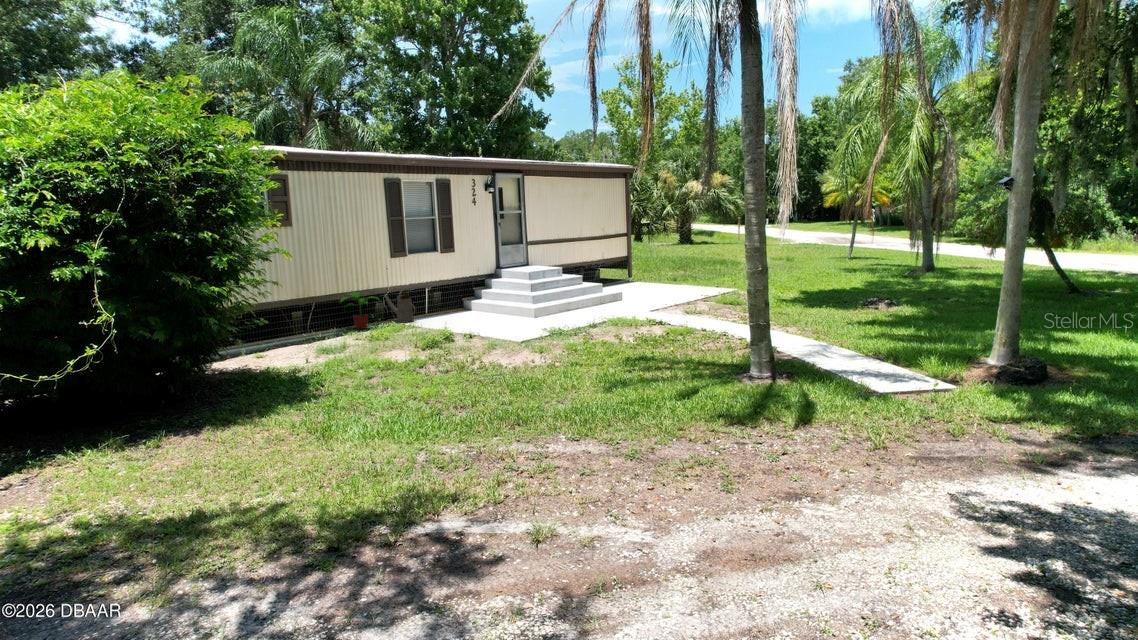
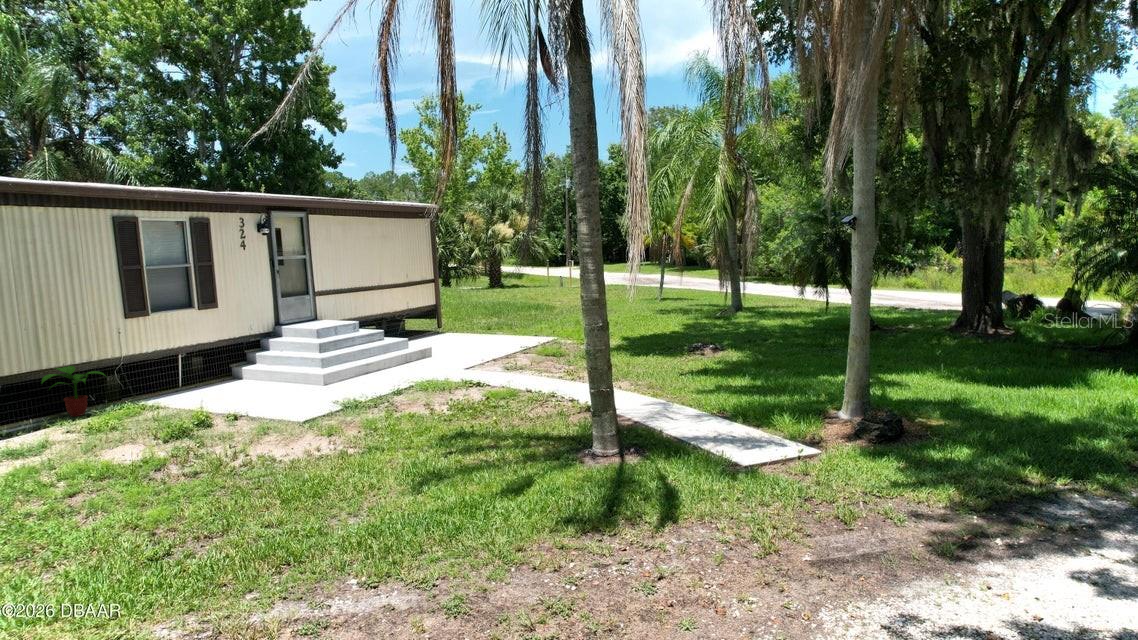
watering can: present [384,289,415,323] -> none [114,358,160,403]

